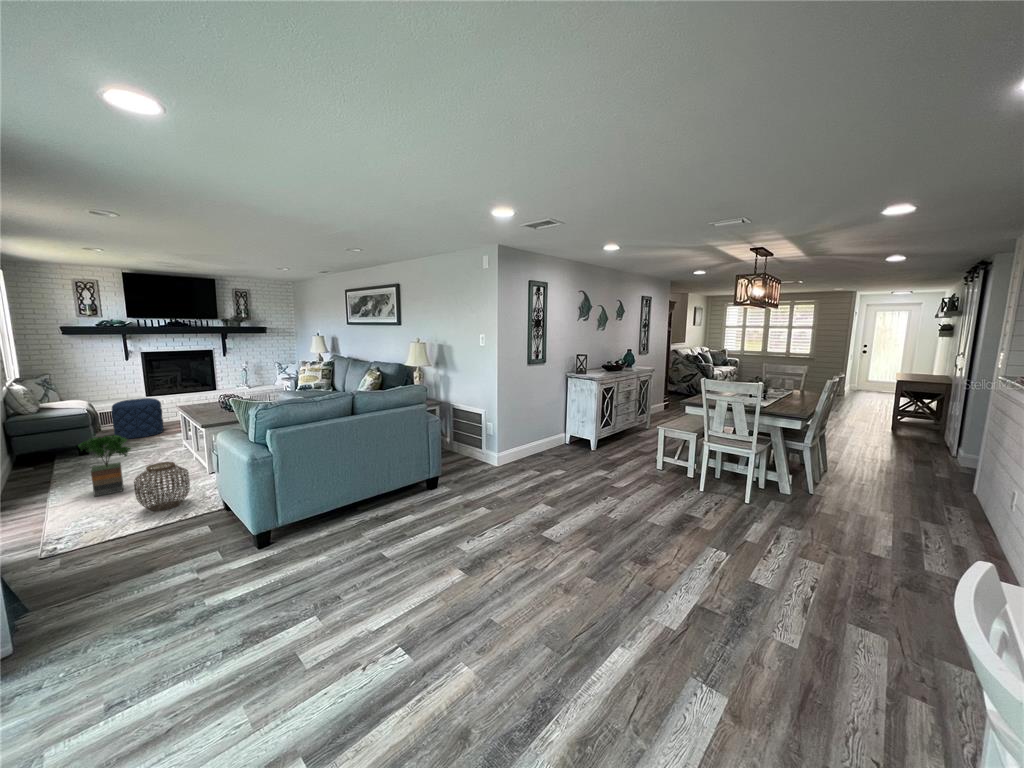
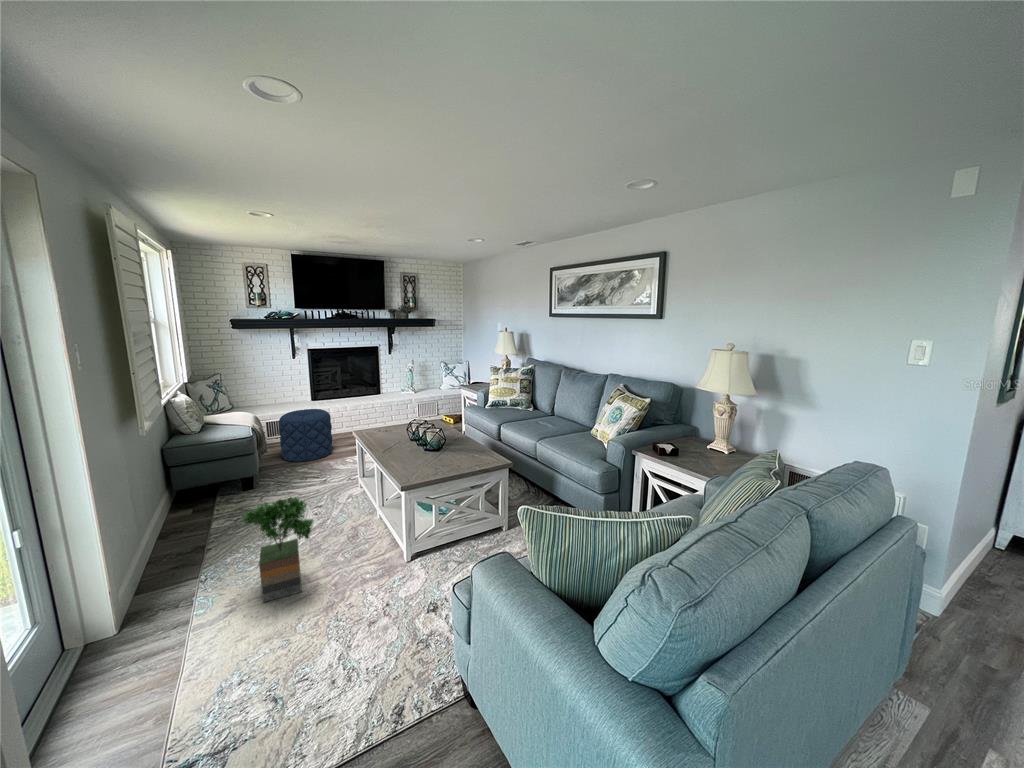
woven basket: present [134,462,190,511] -> none [328,577,412,680]

